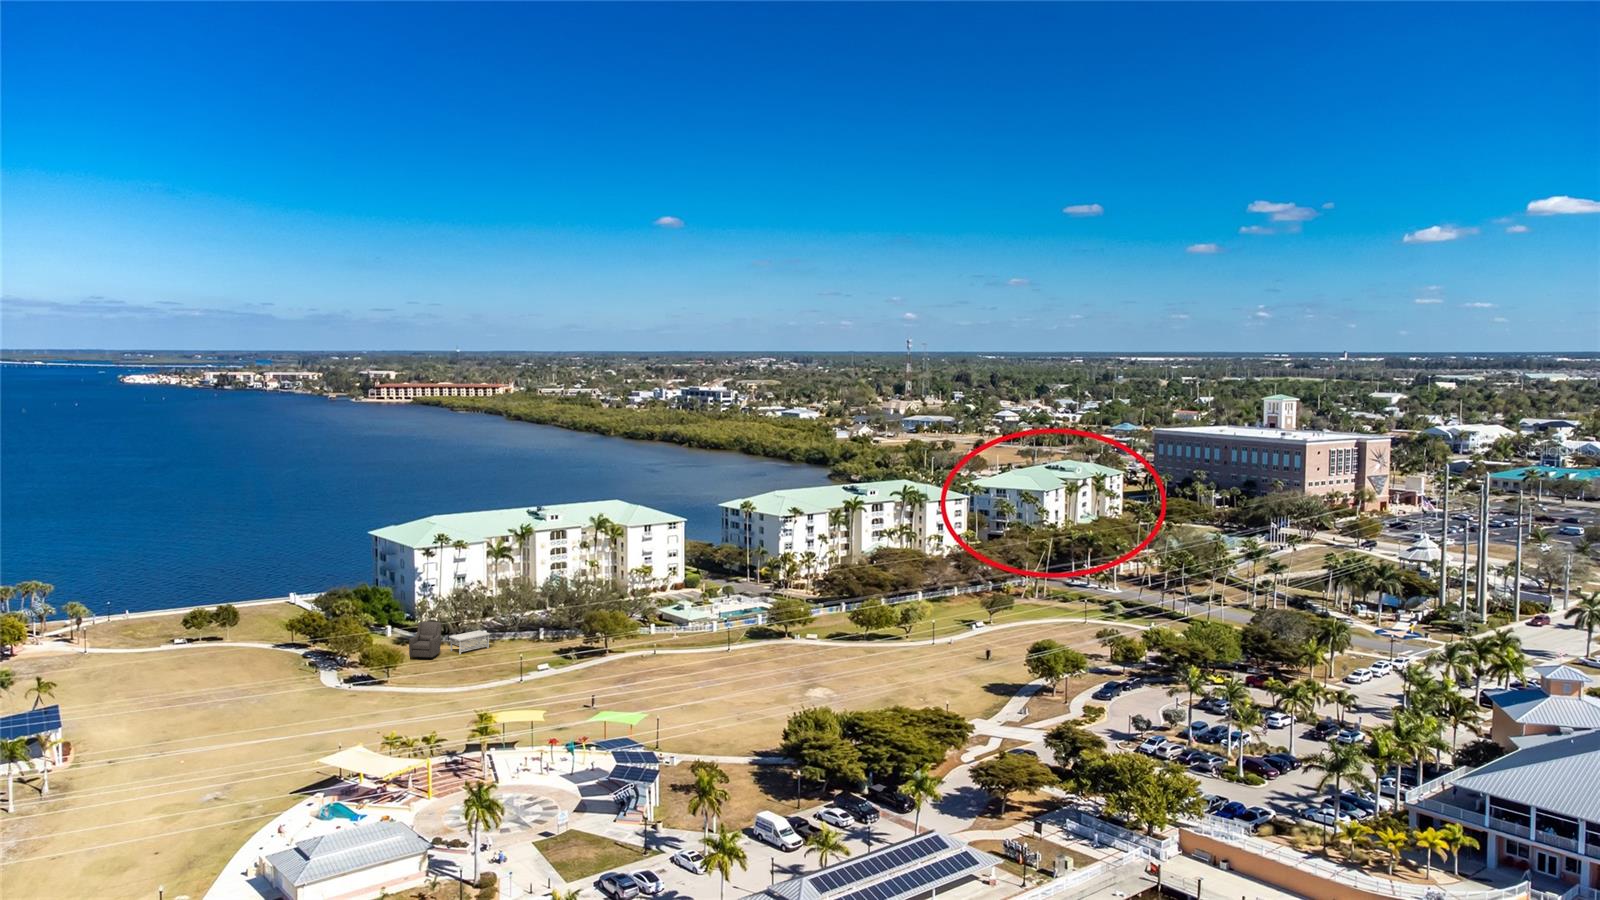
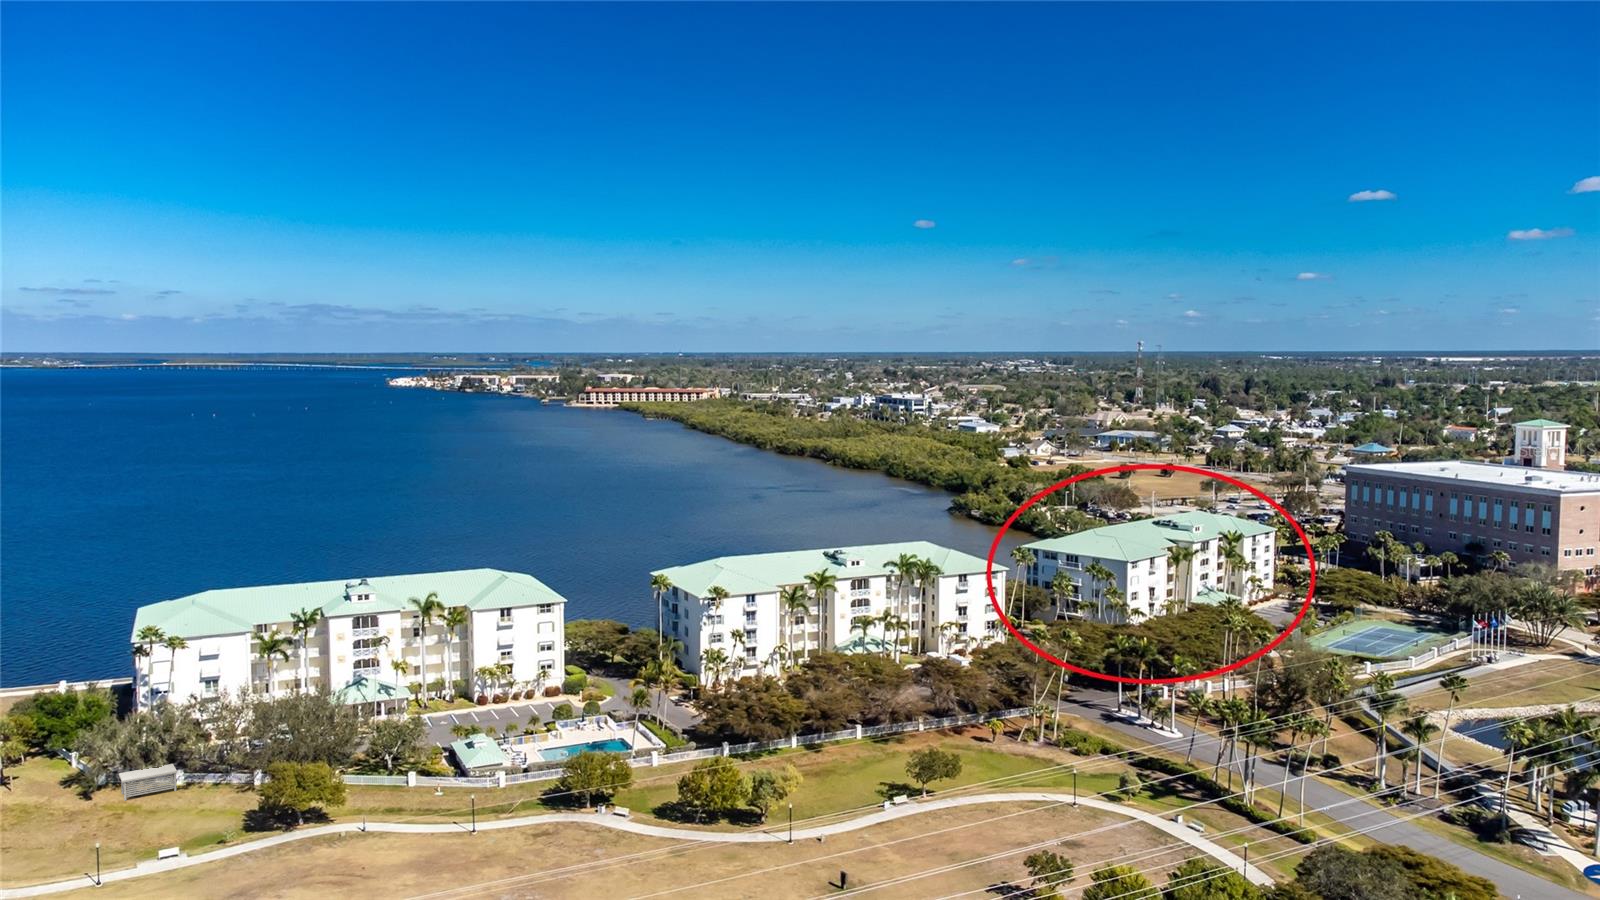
chair: present [409,621,442,659] -> none [50,753,104,807]

